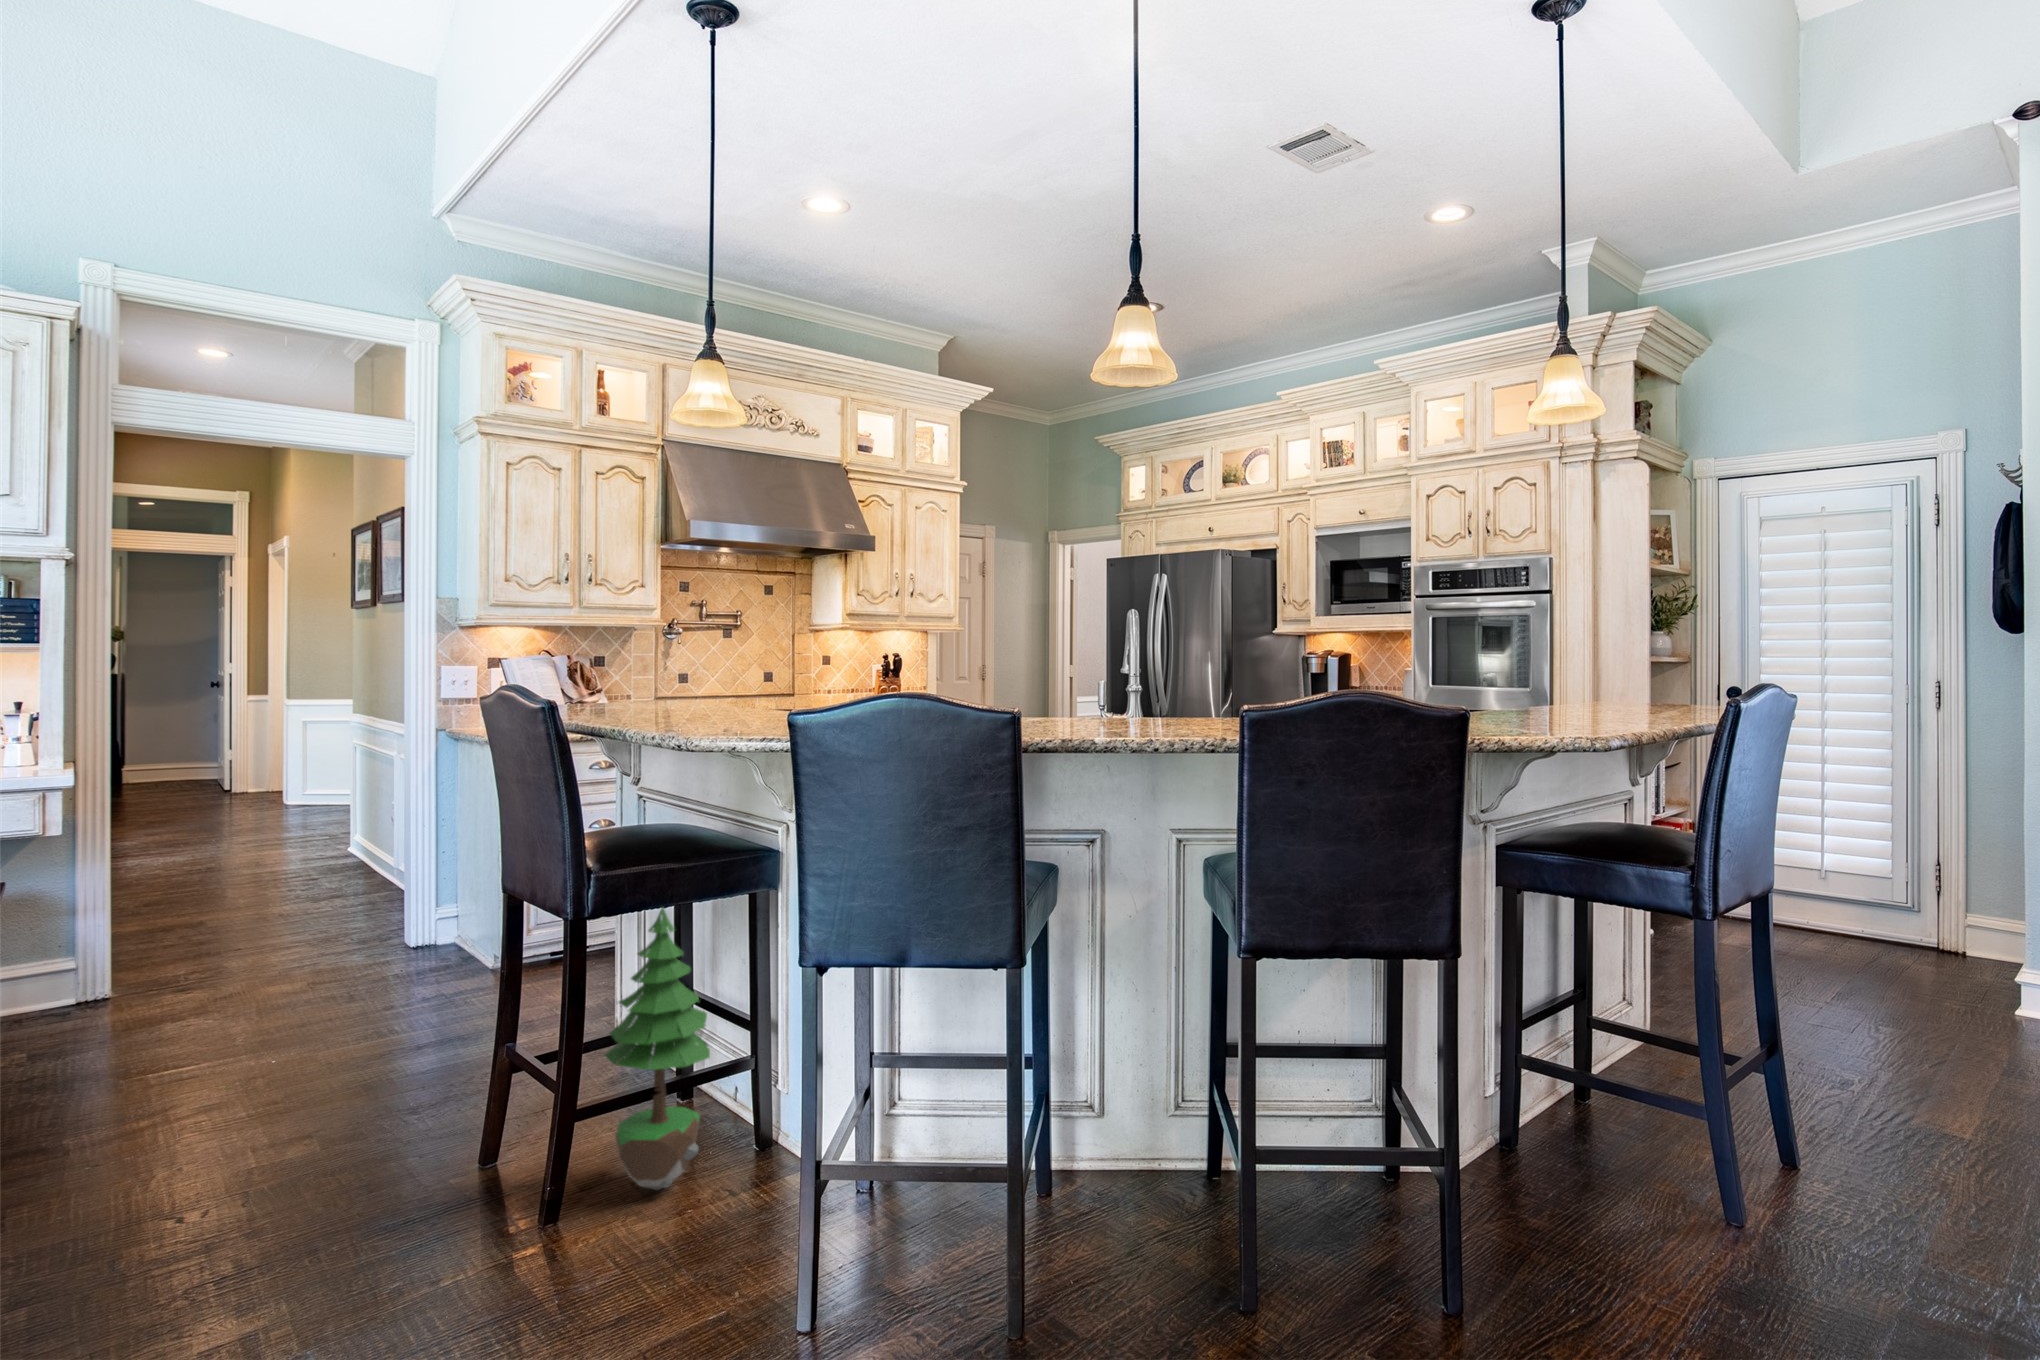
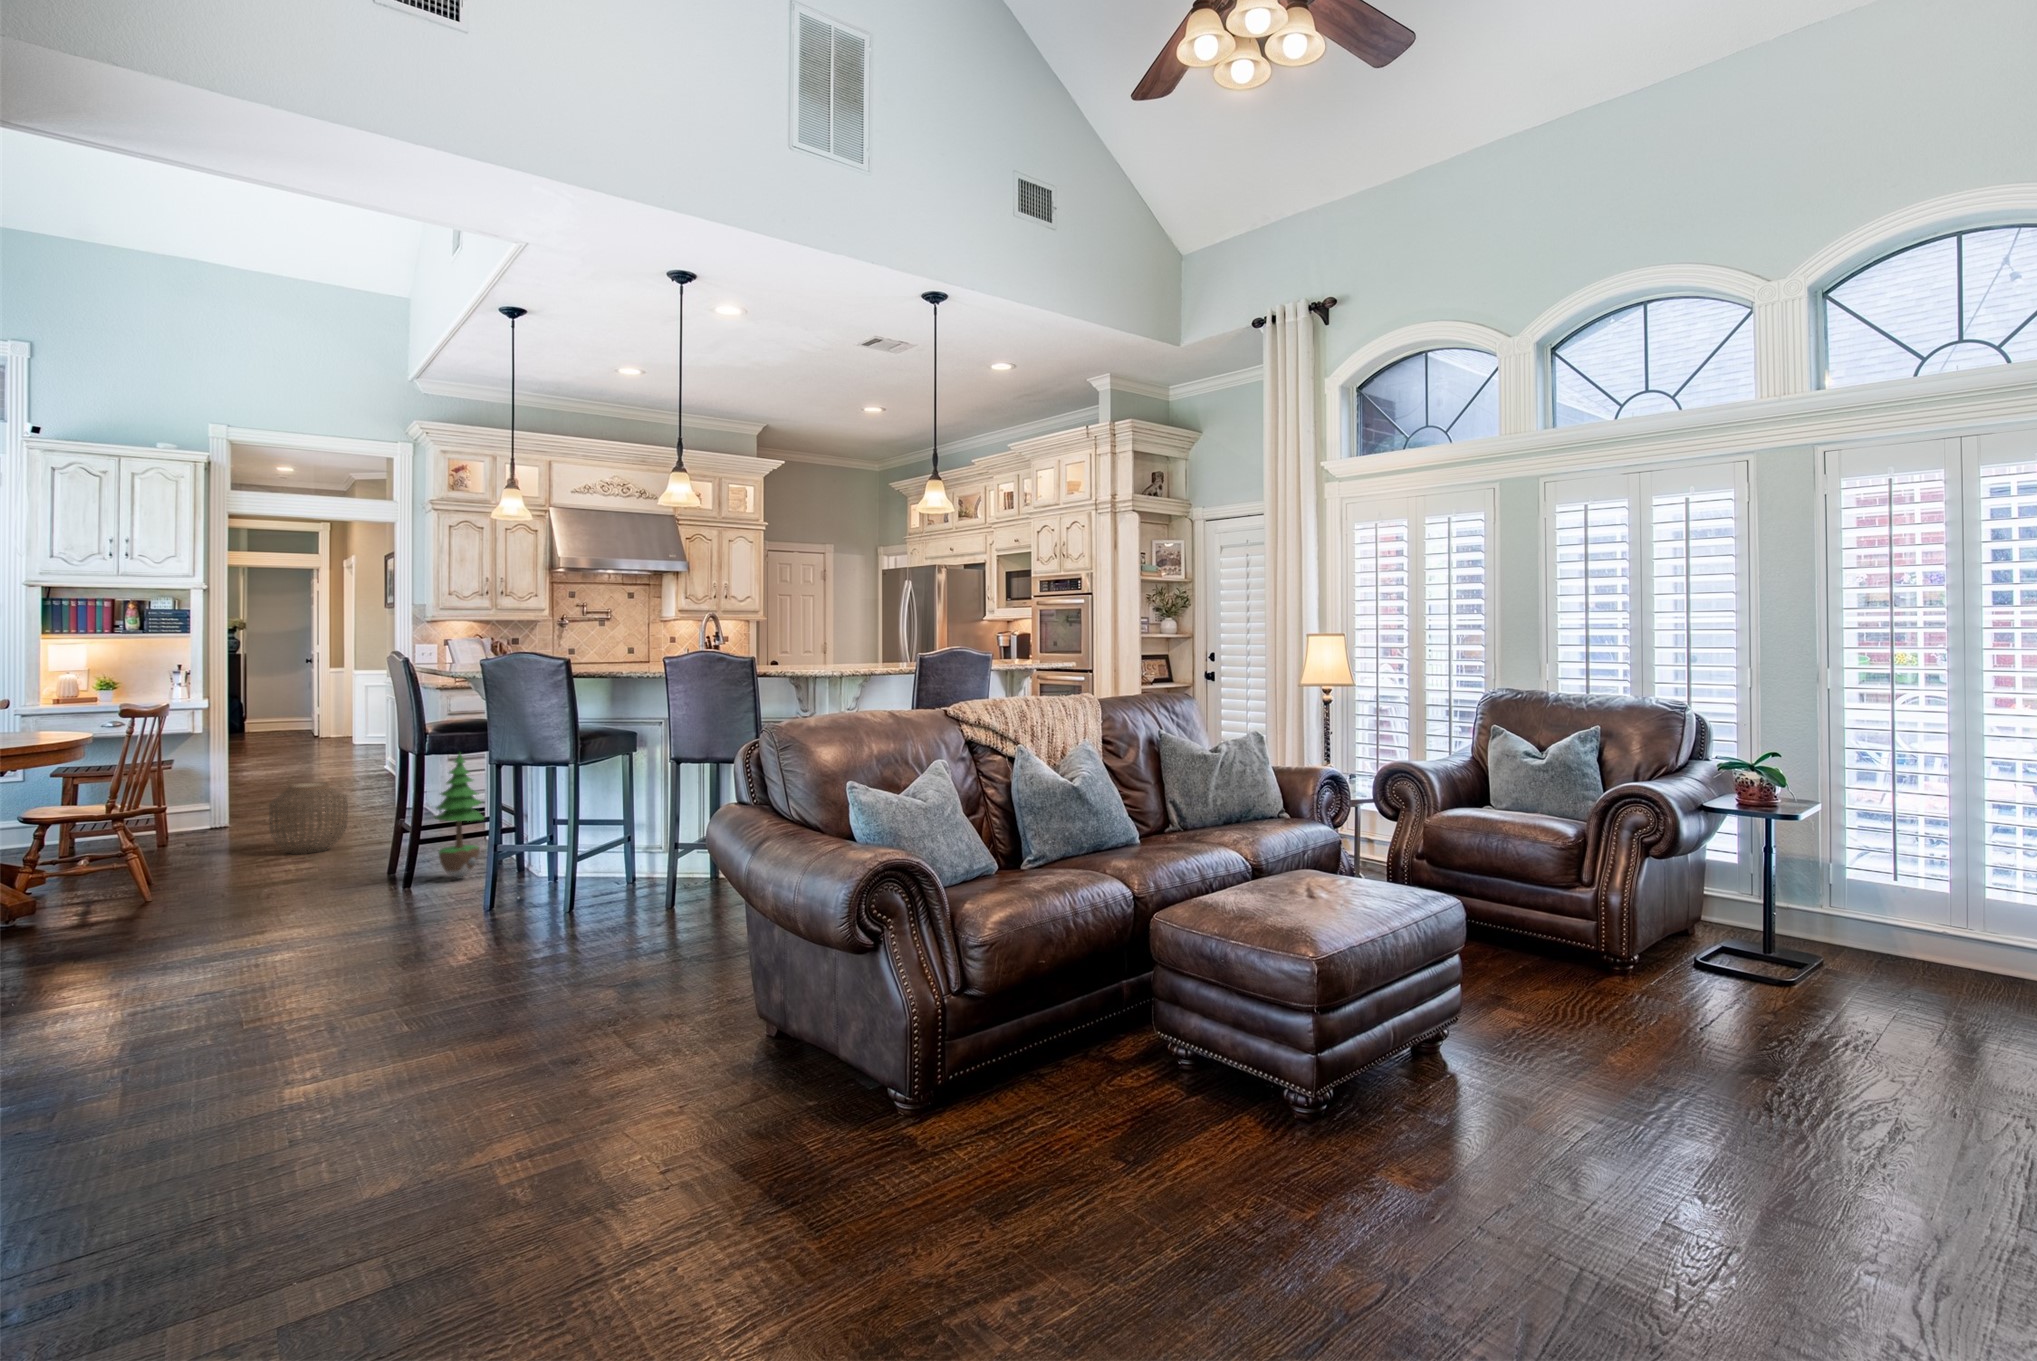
woven basket: none [201,940,362,1096] -> present [269,782,348,854]

